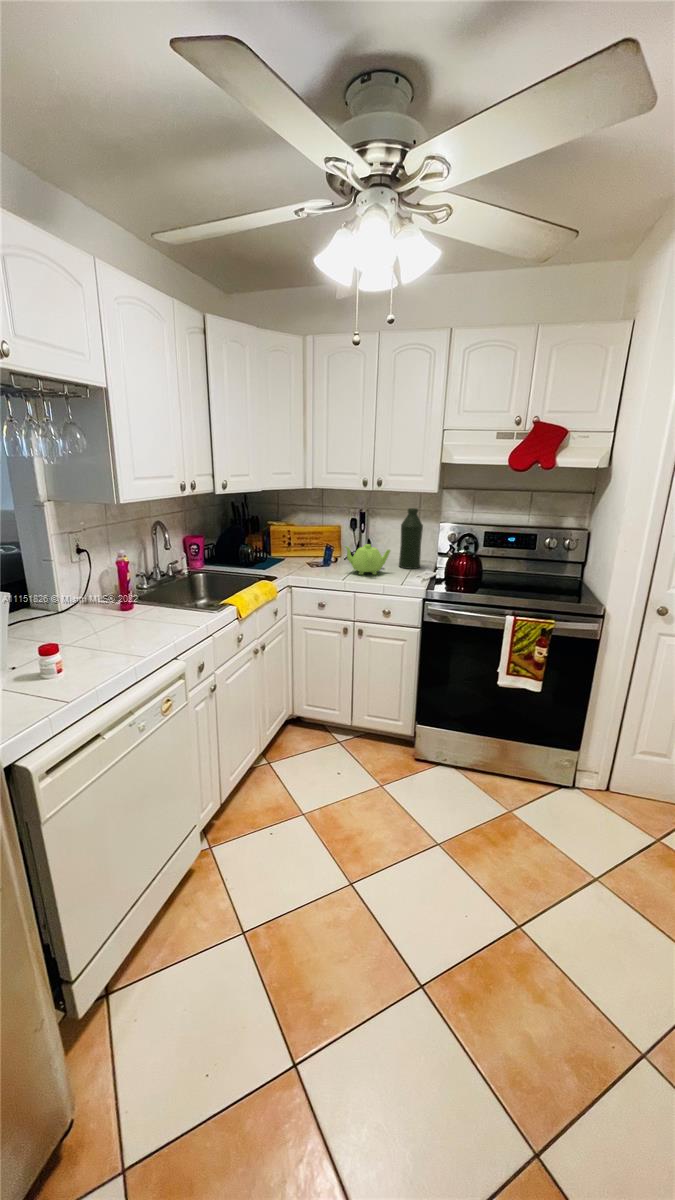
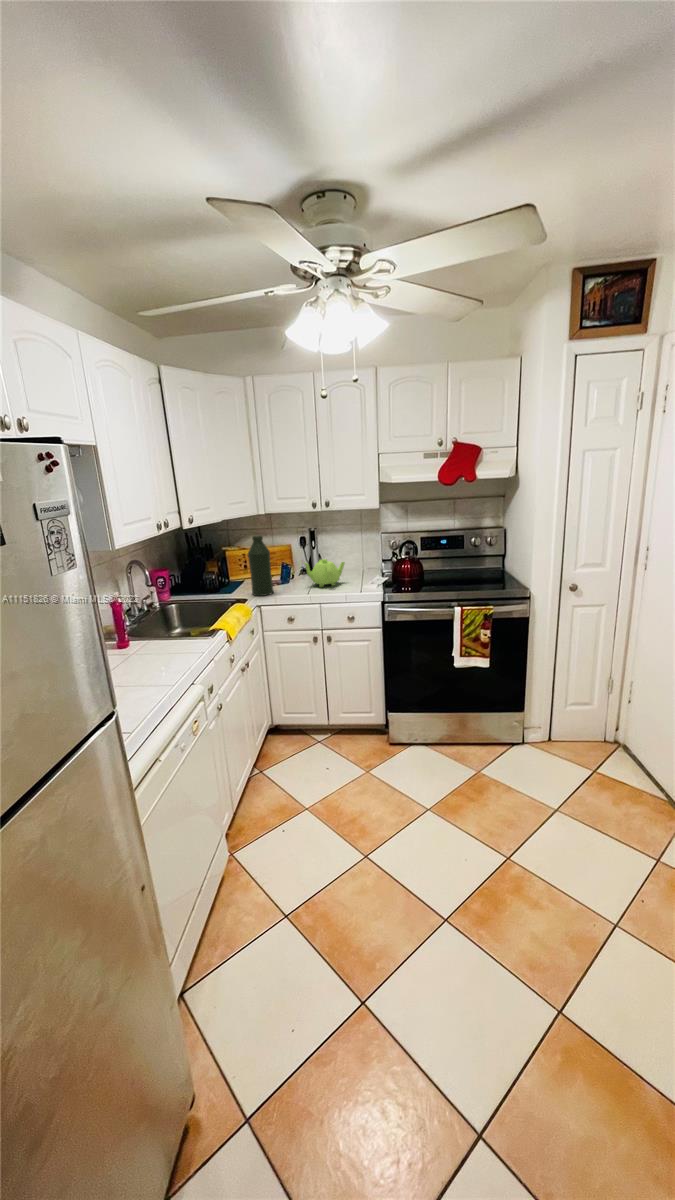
bottle: present [399,508,423,569] -> present [248,535,274,596]

